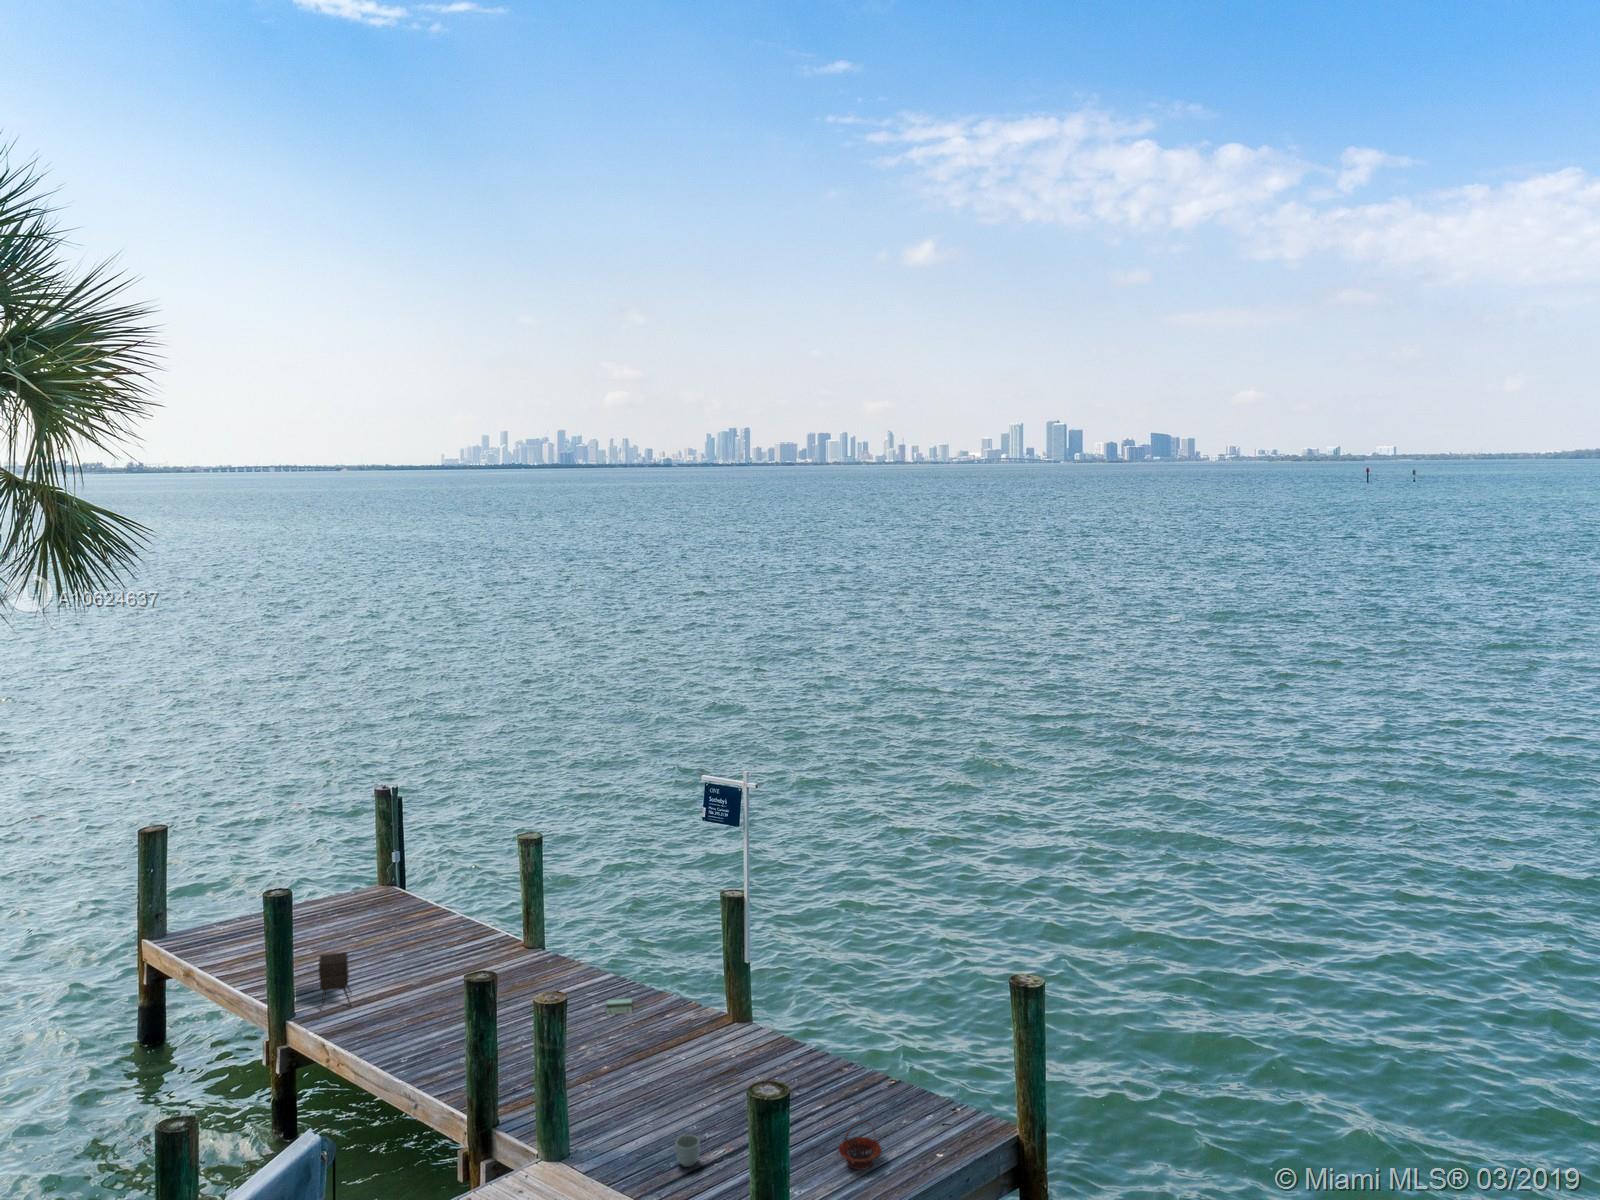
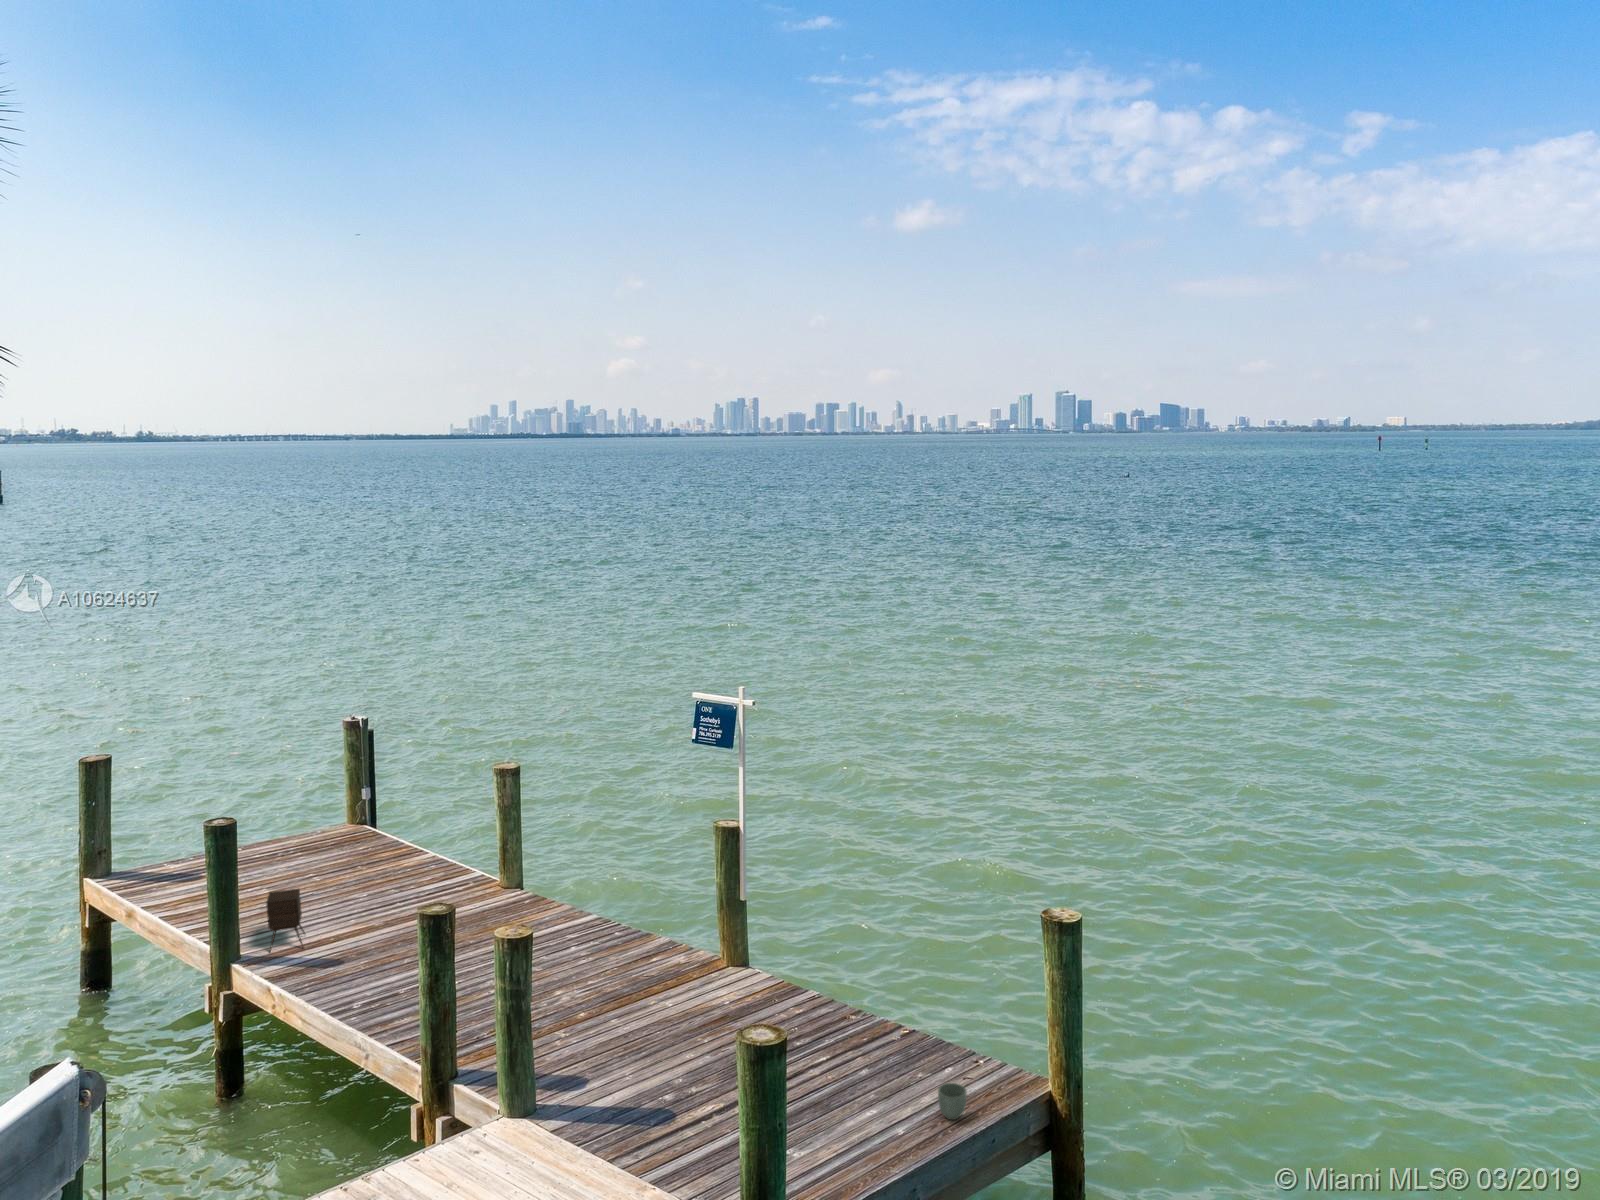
toolbox: present [606,998,632,1015] -> none [586,940,615,958]
basket: present [838,1121,882,1170] -> none [844,1073,895,1129]
planter: present [675,1135,700,1167] -> present [938,1083,967,1120]

